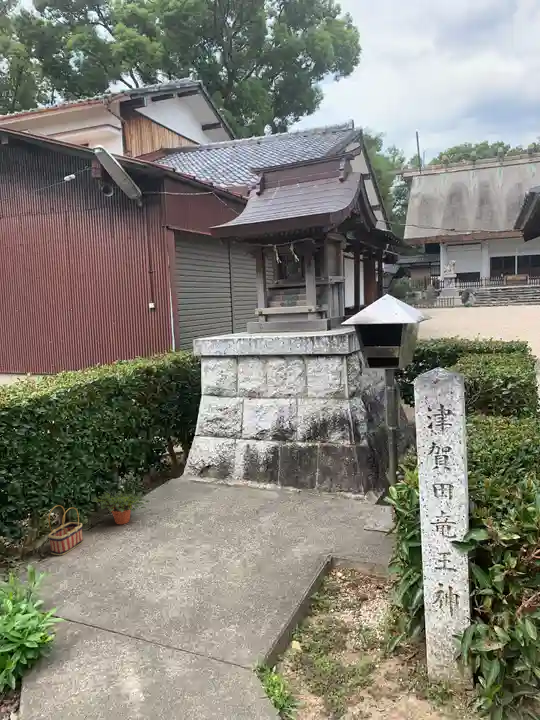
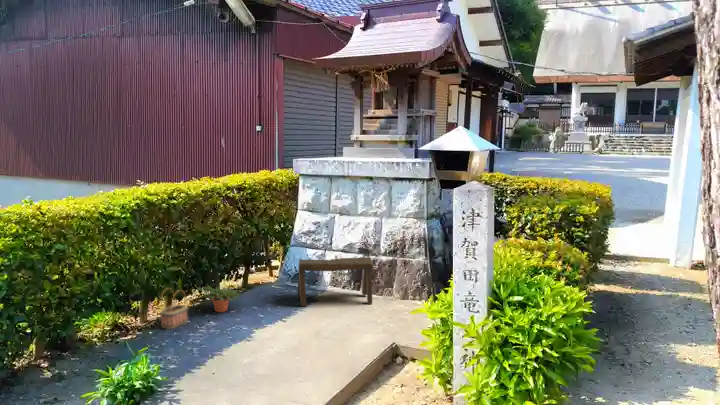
bench: none [208,444,294,509] -> present [298,257,373,307]

